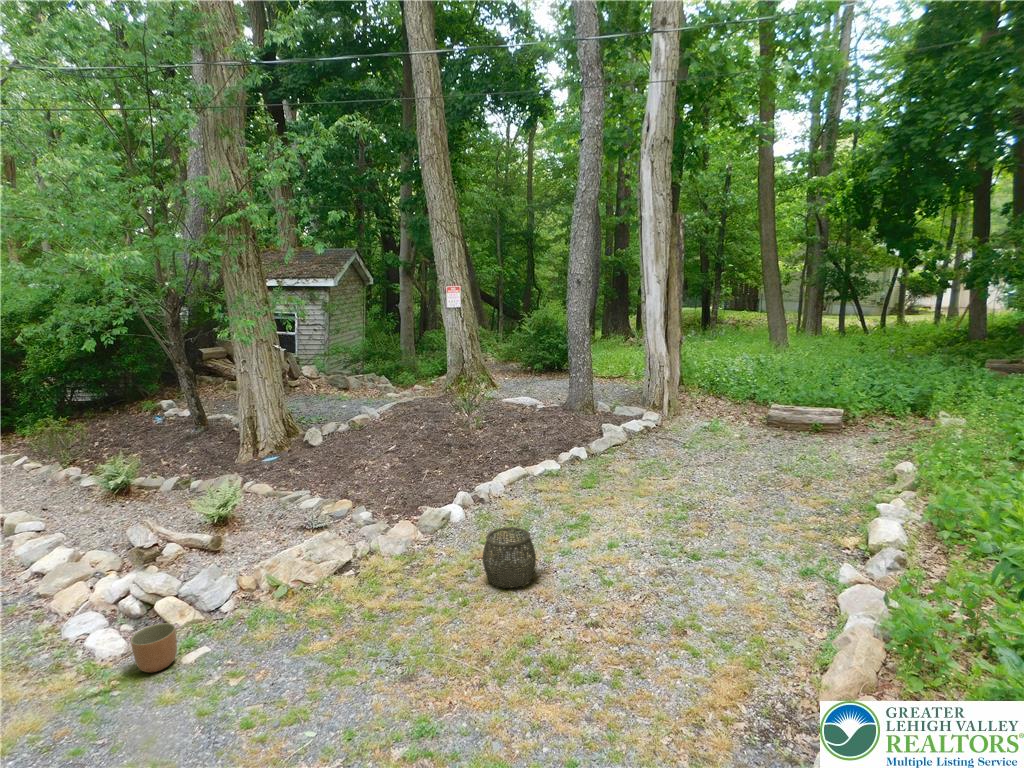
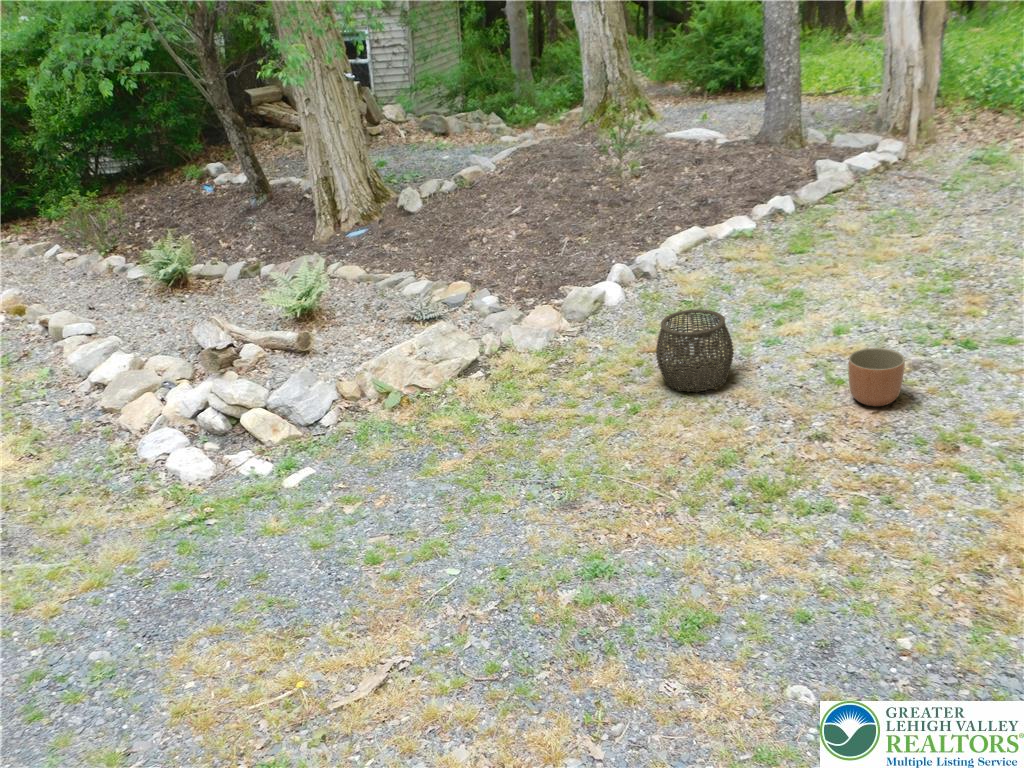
planter: present [131,623,177,673] -> present [848,348,905,406]

